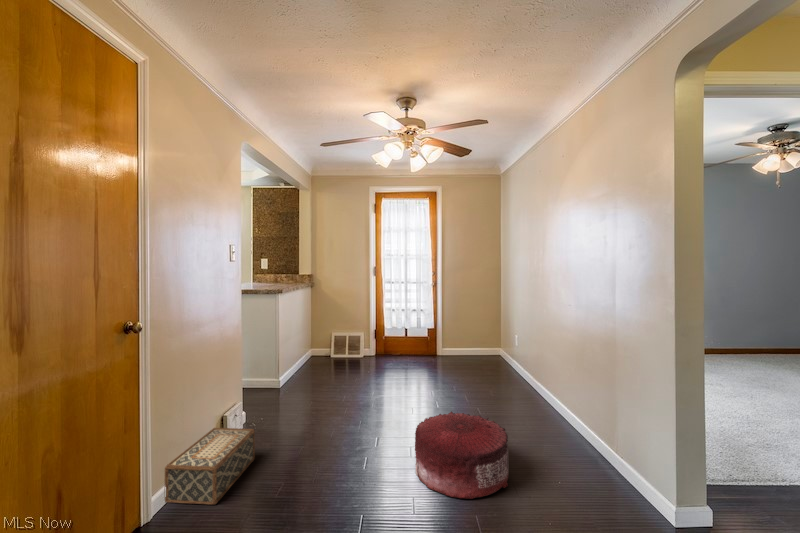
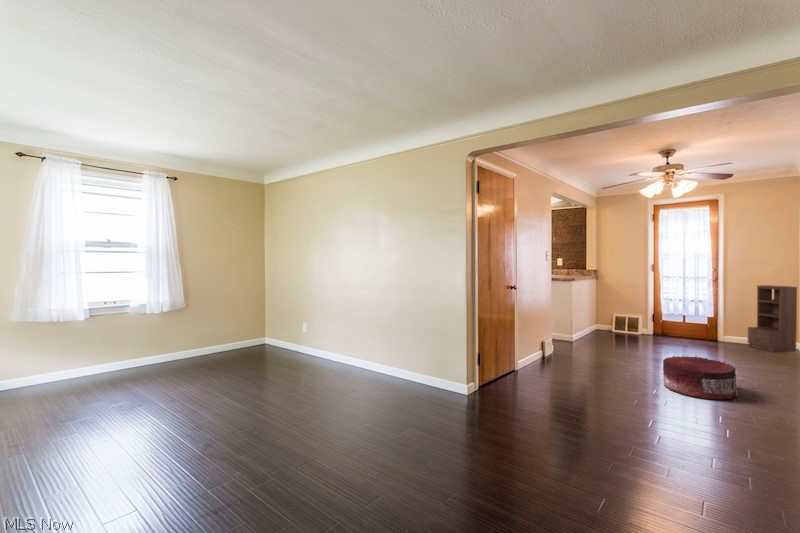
bookshelf: none [465,290,503,364] -> present [748,285,797,352]
woven basket: present [164,428,255,505] -> none [523,345,563,372]

